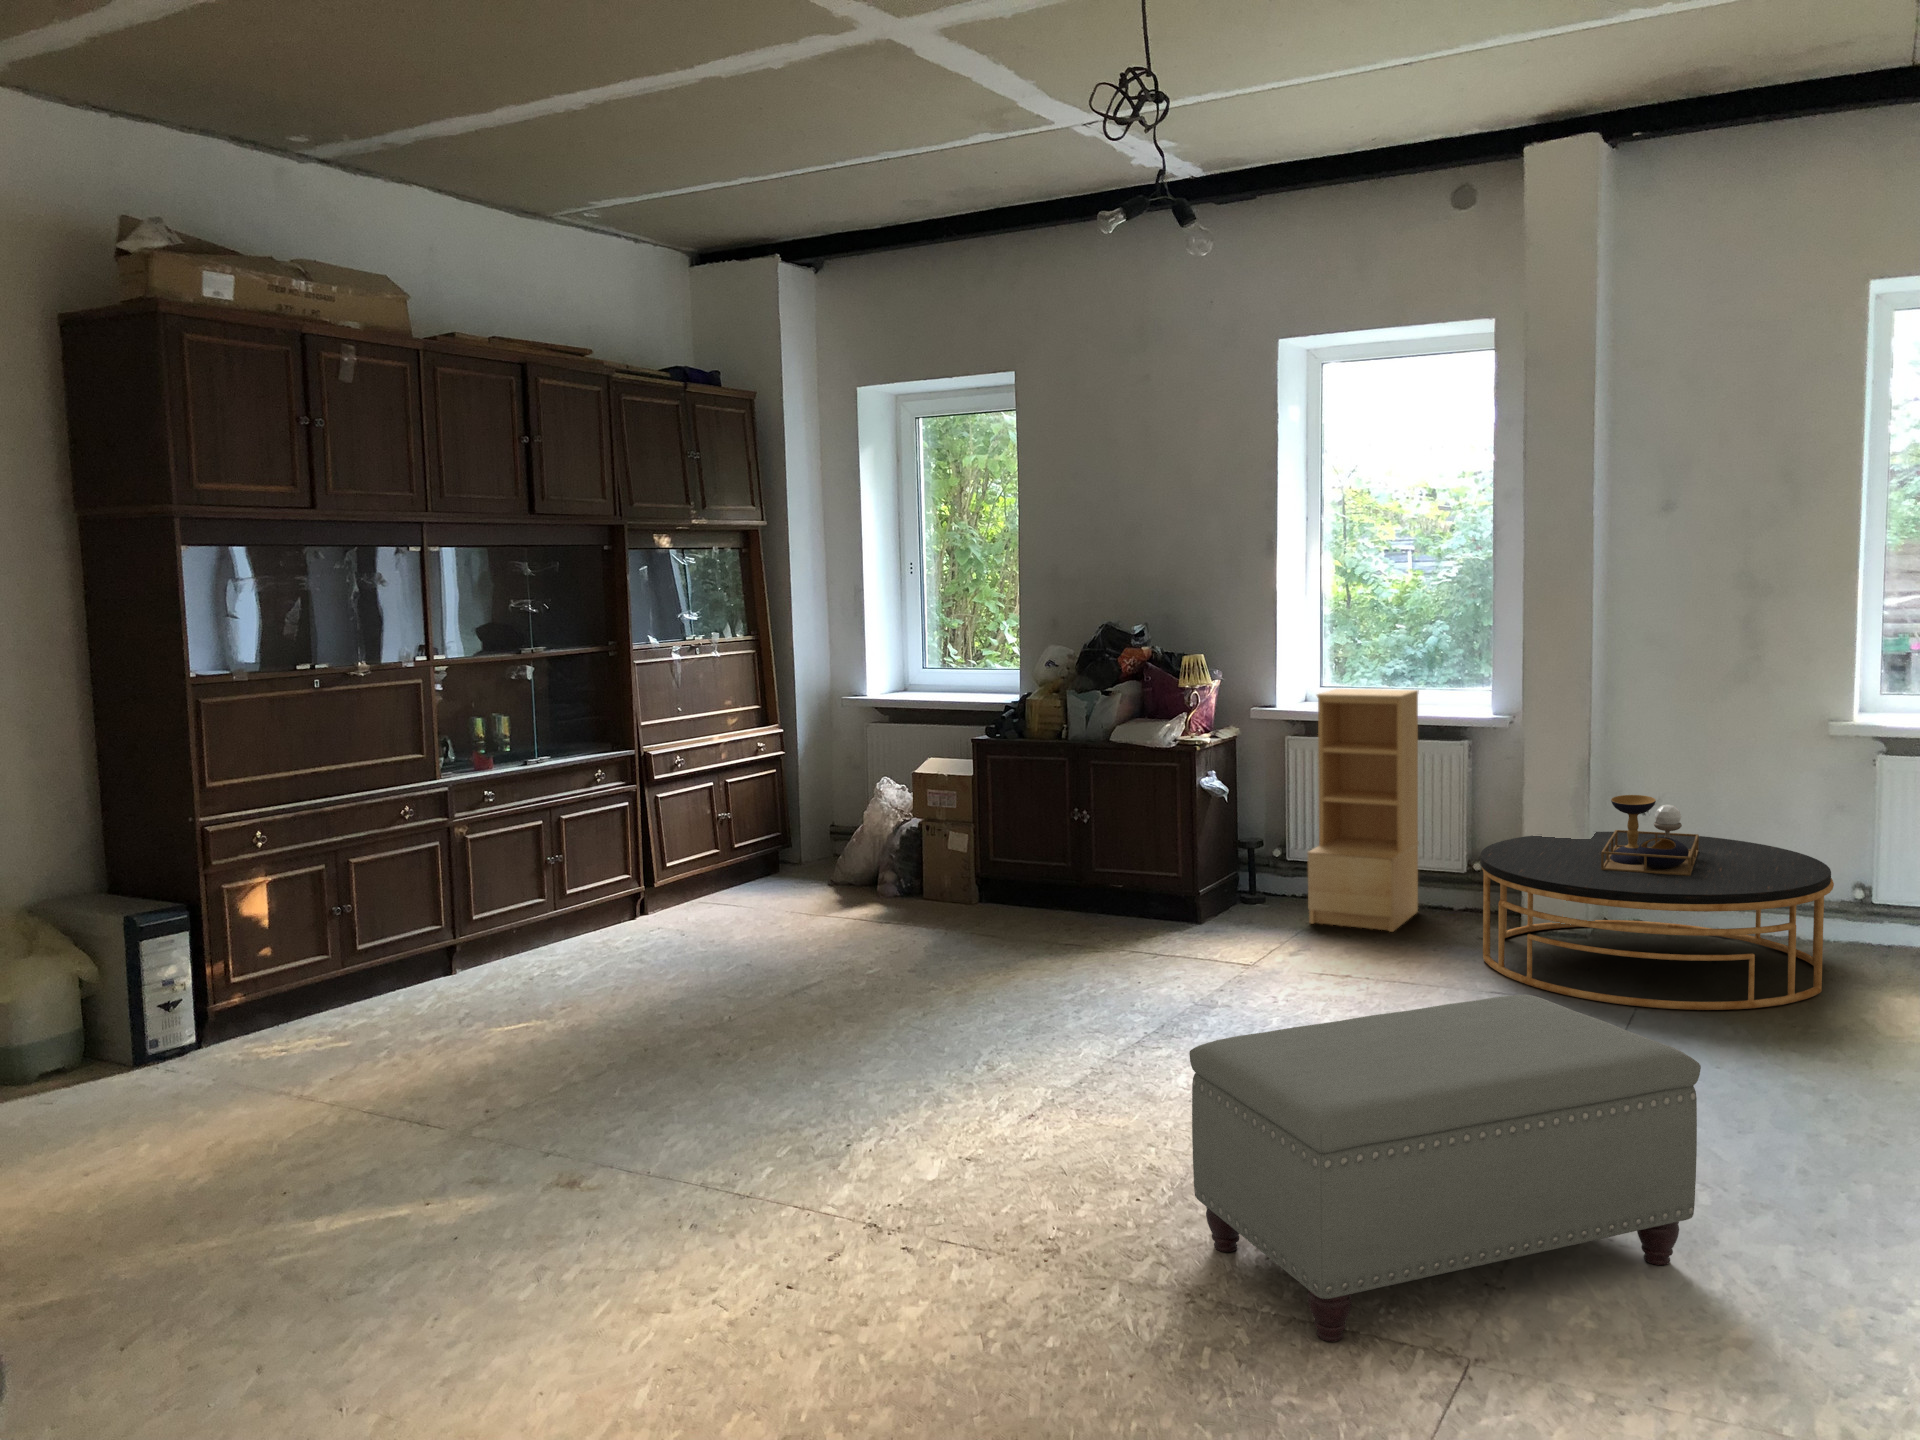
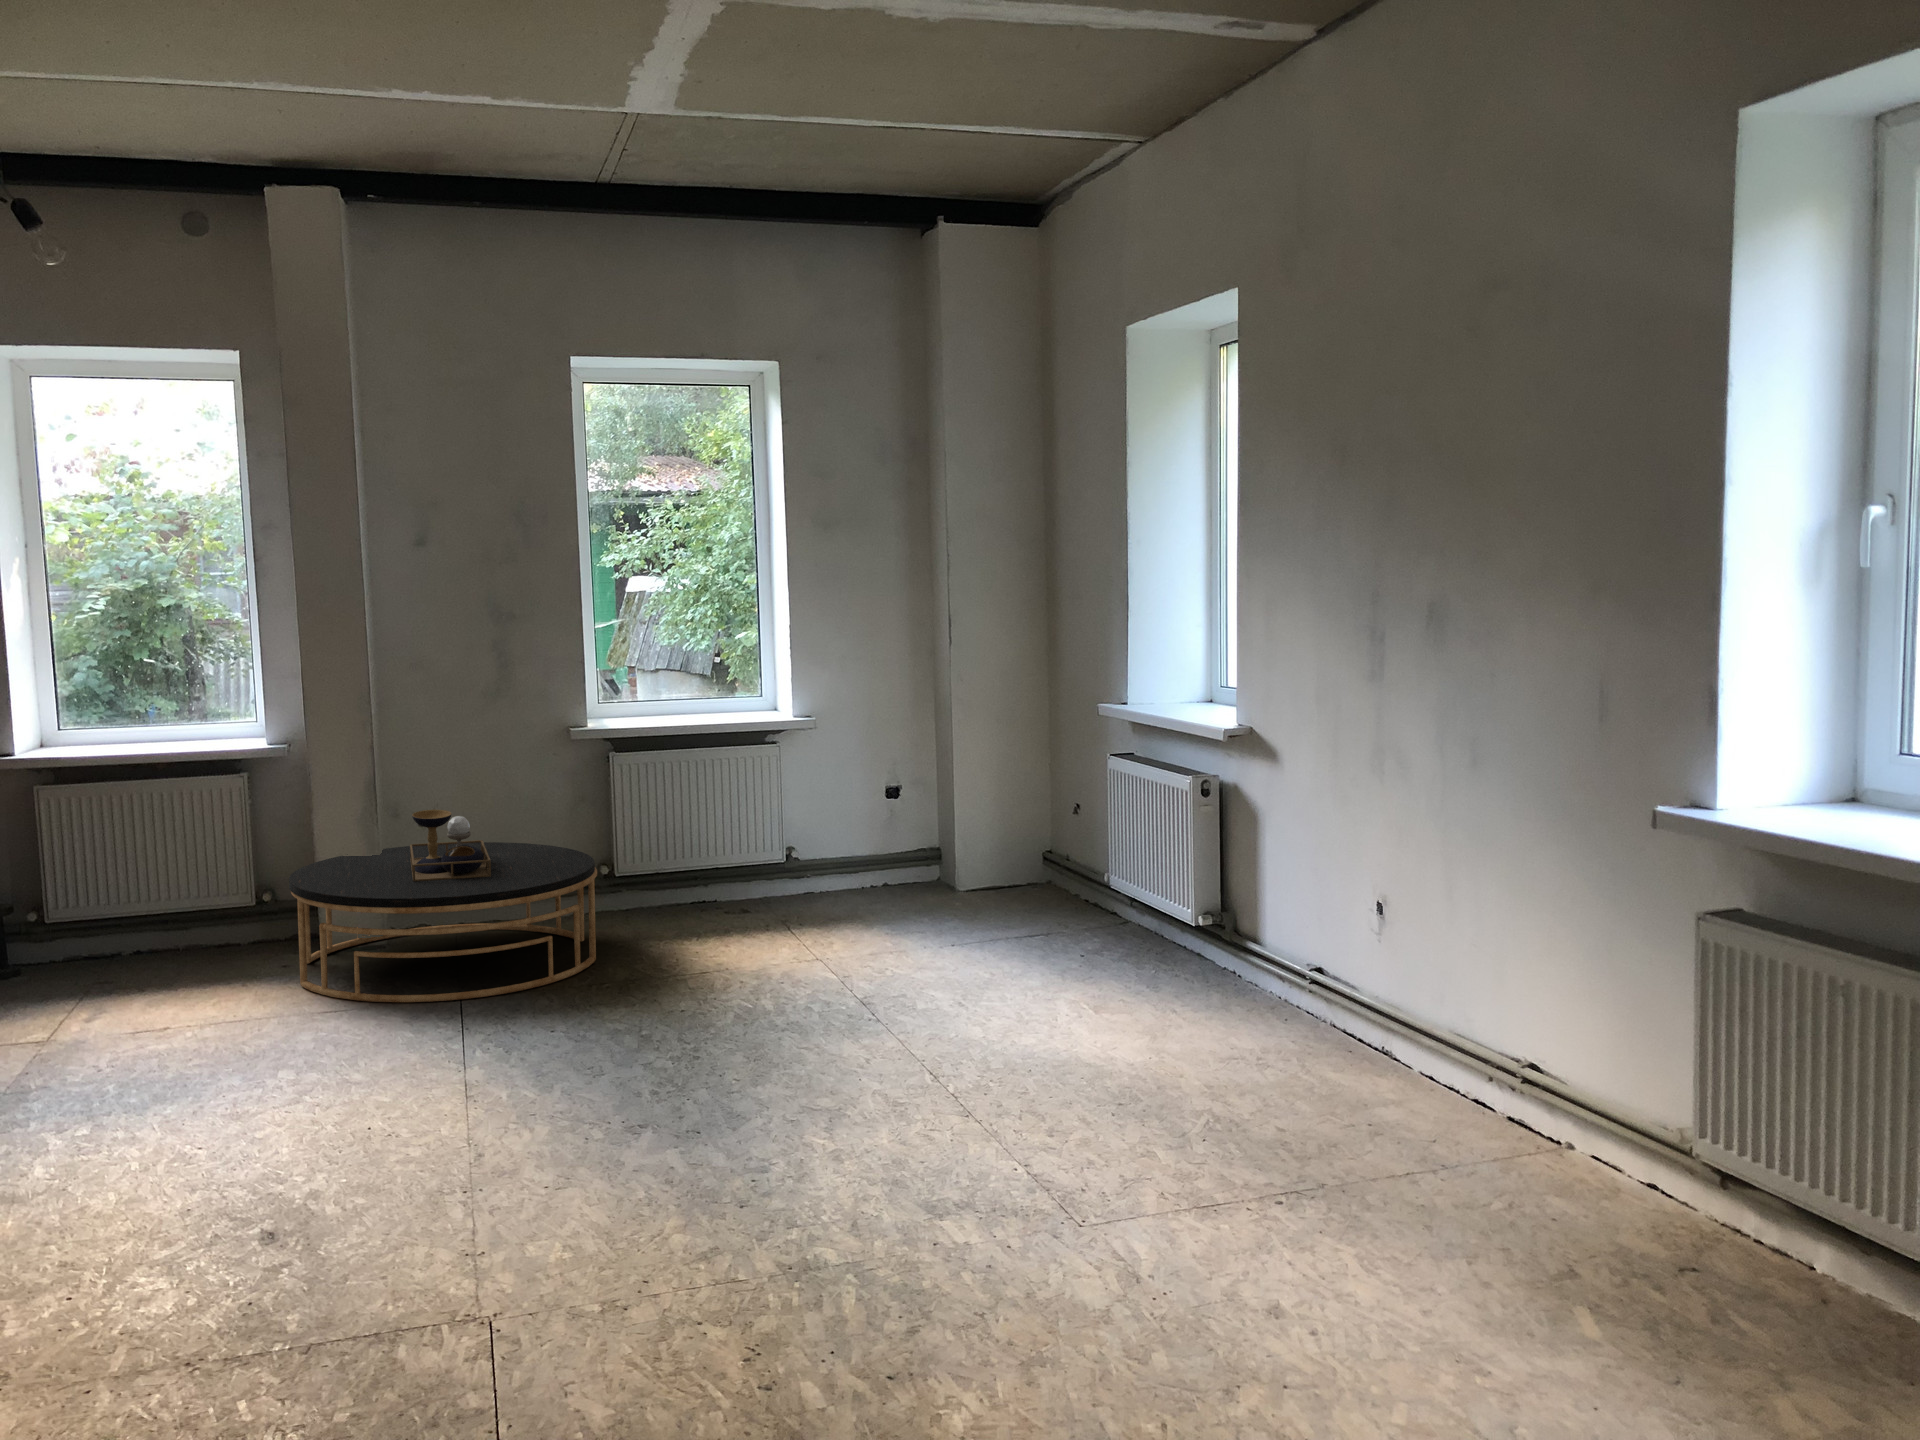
bookshelf: present [1308,689,1418,932] -> none [82,722,205,984]
ottoman: present [1189,995,1701,1342] -> none [150,993,613,1350]

